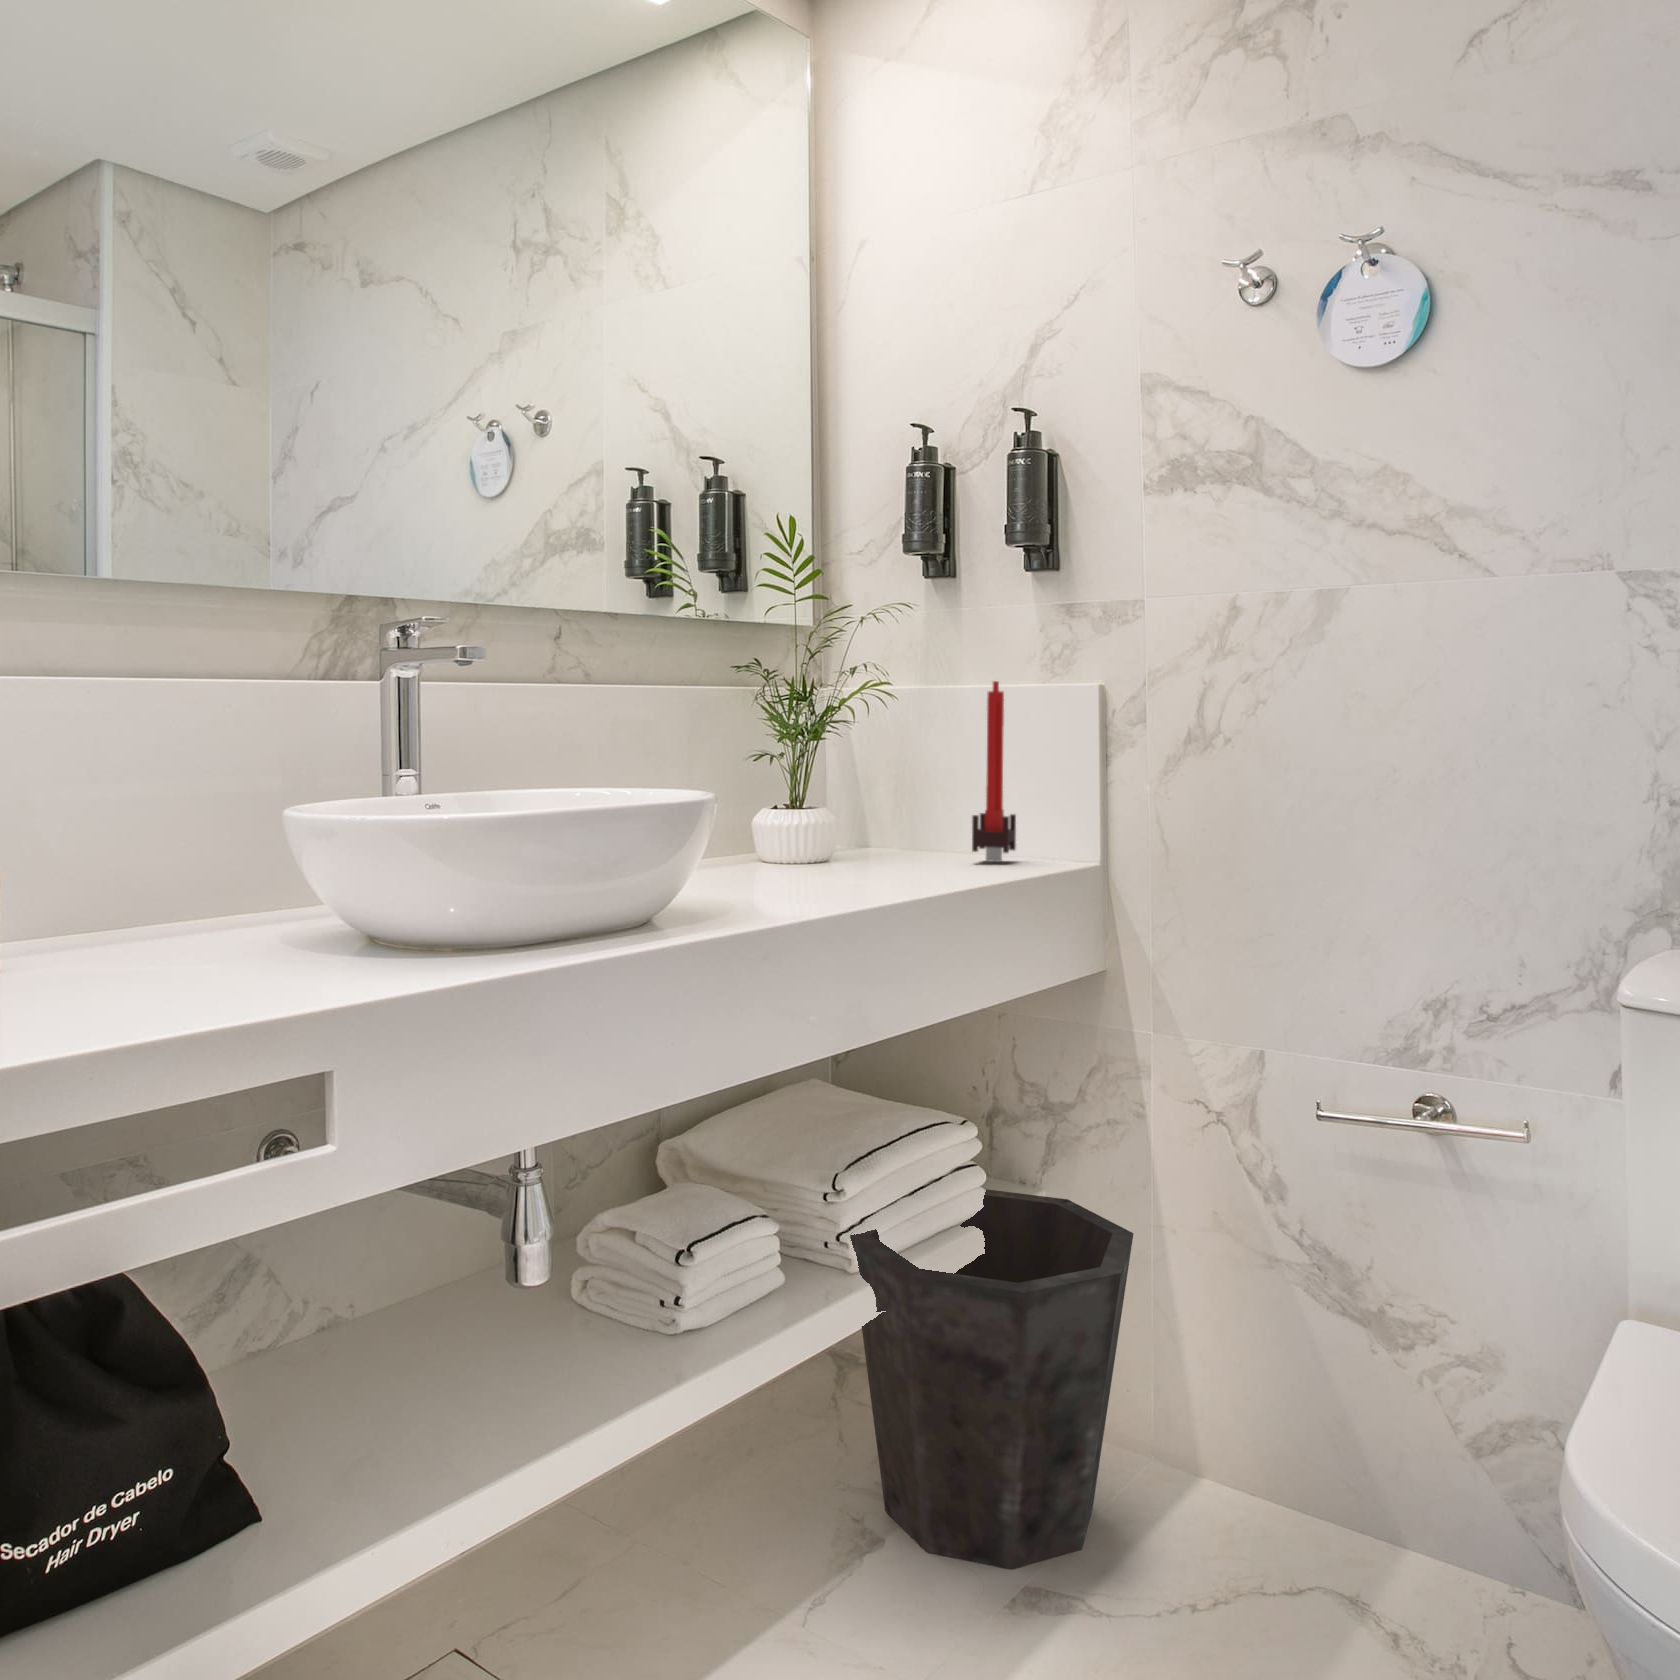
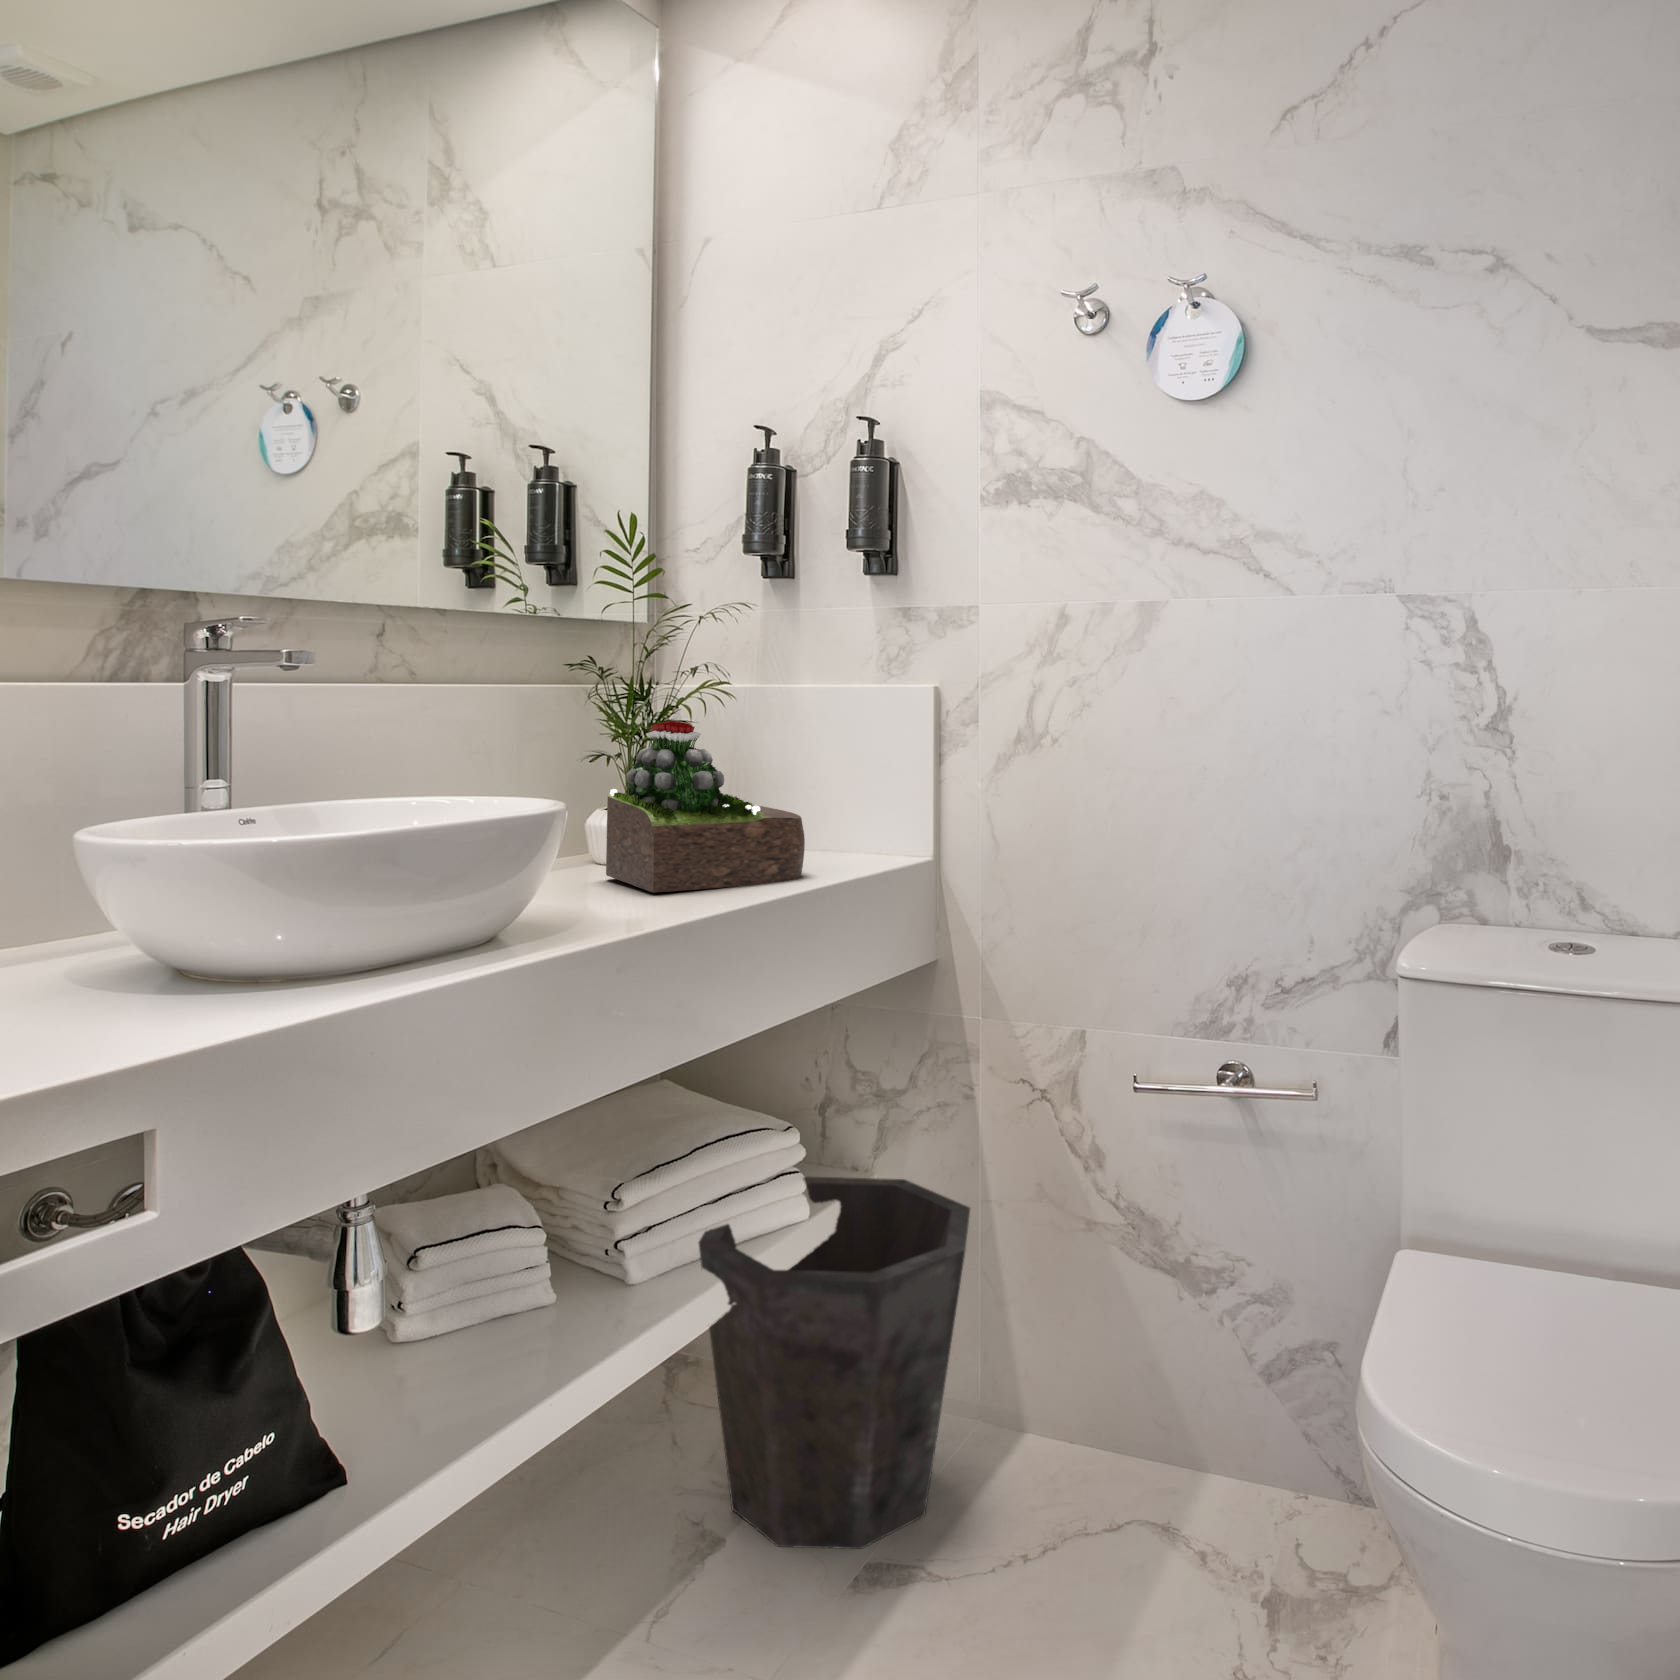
candle: present [972,681,1016,862] -> none [815,682,856,858]
succulent plant: none [765,719,956,884] -> present [606,722,805,893]

